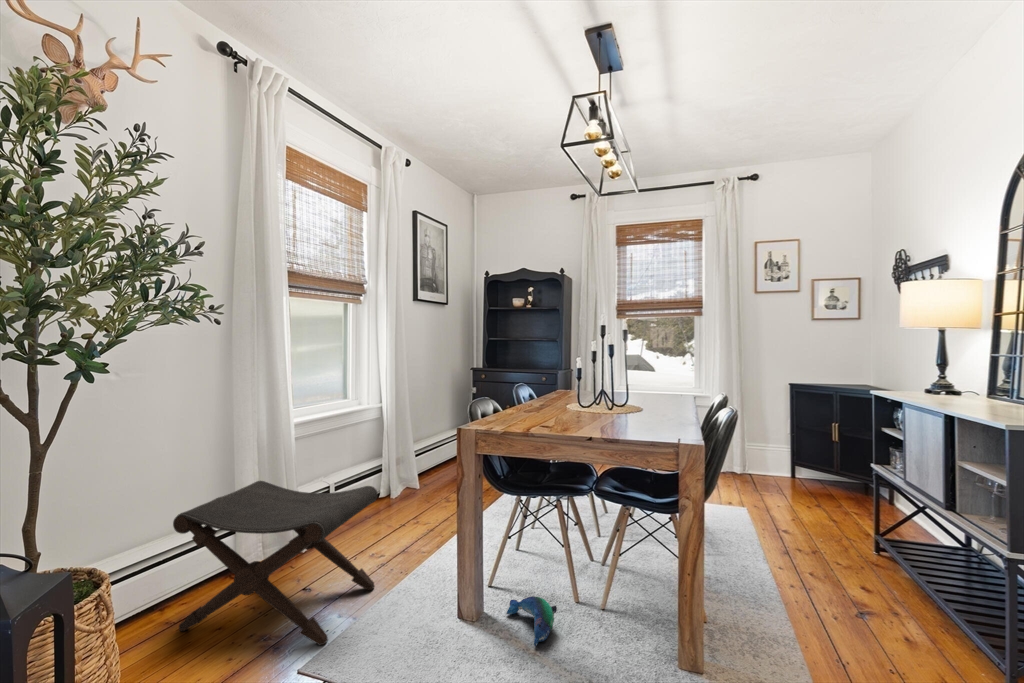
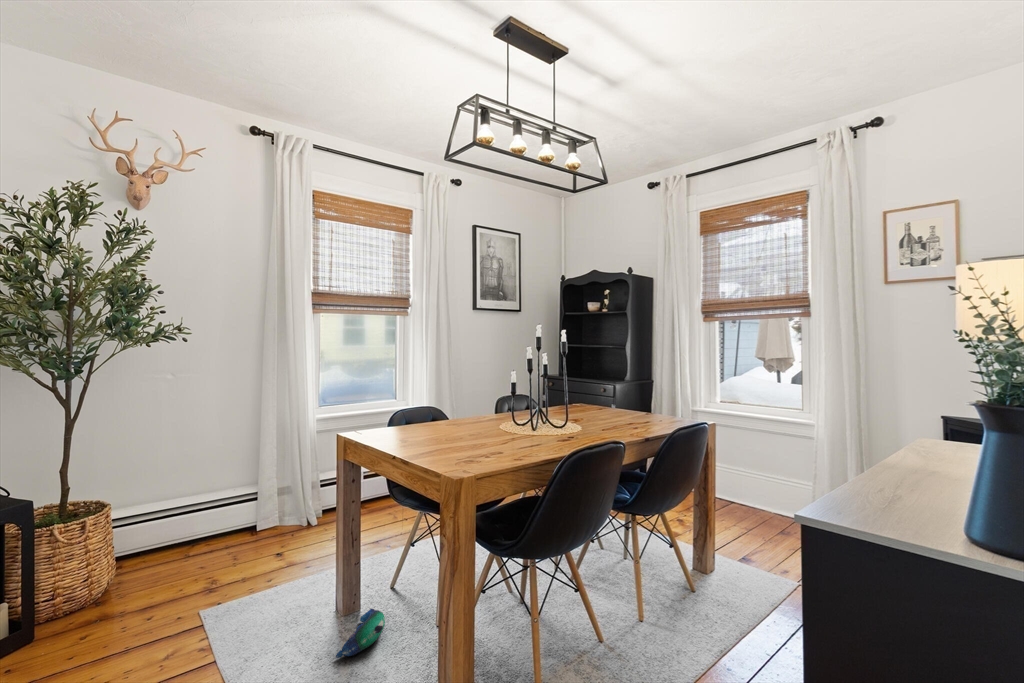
footstool: present [173,481,377,645] -> none [168,462,315,602]

